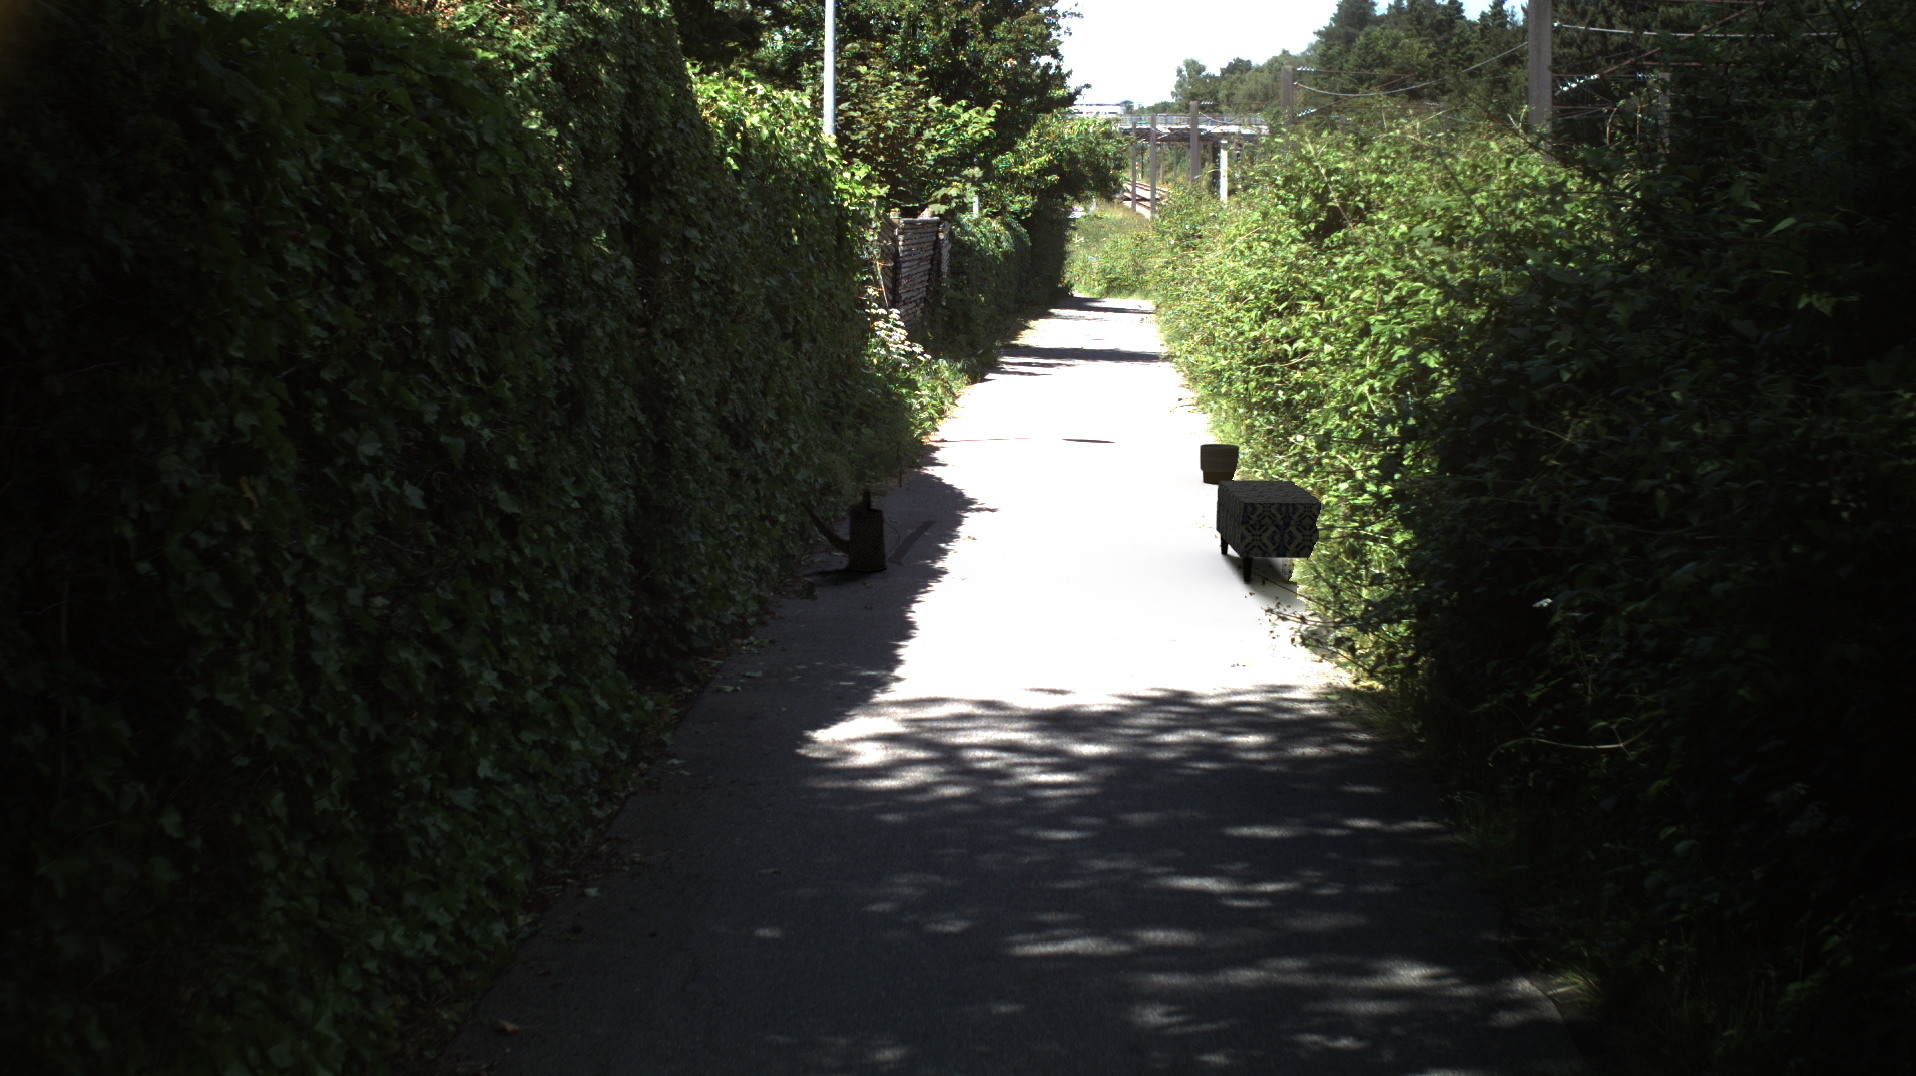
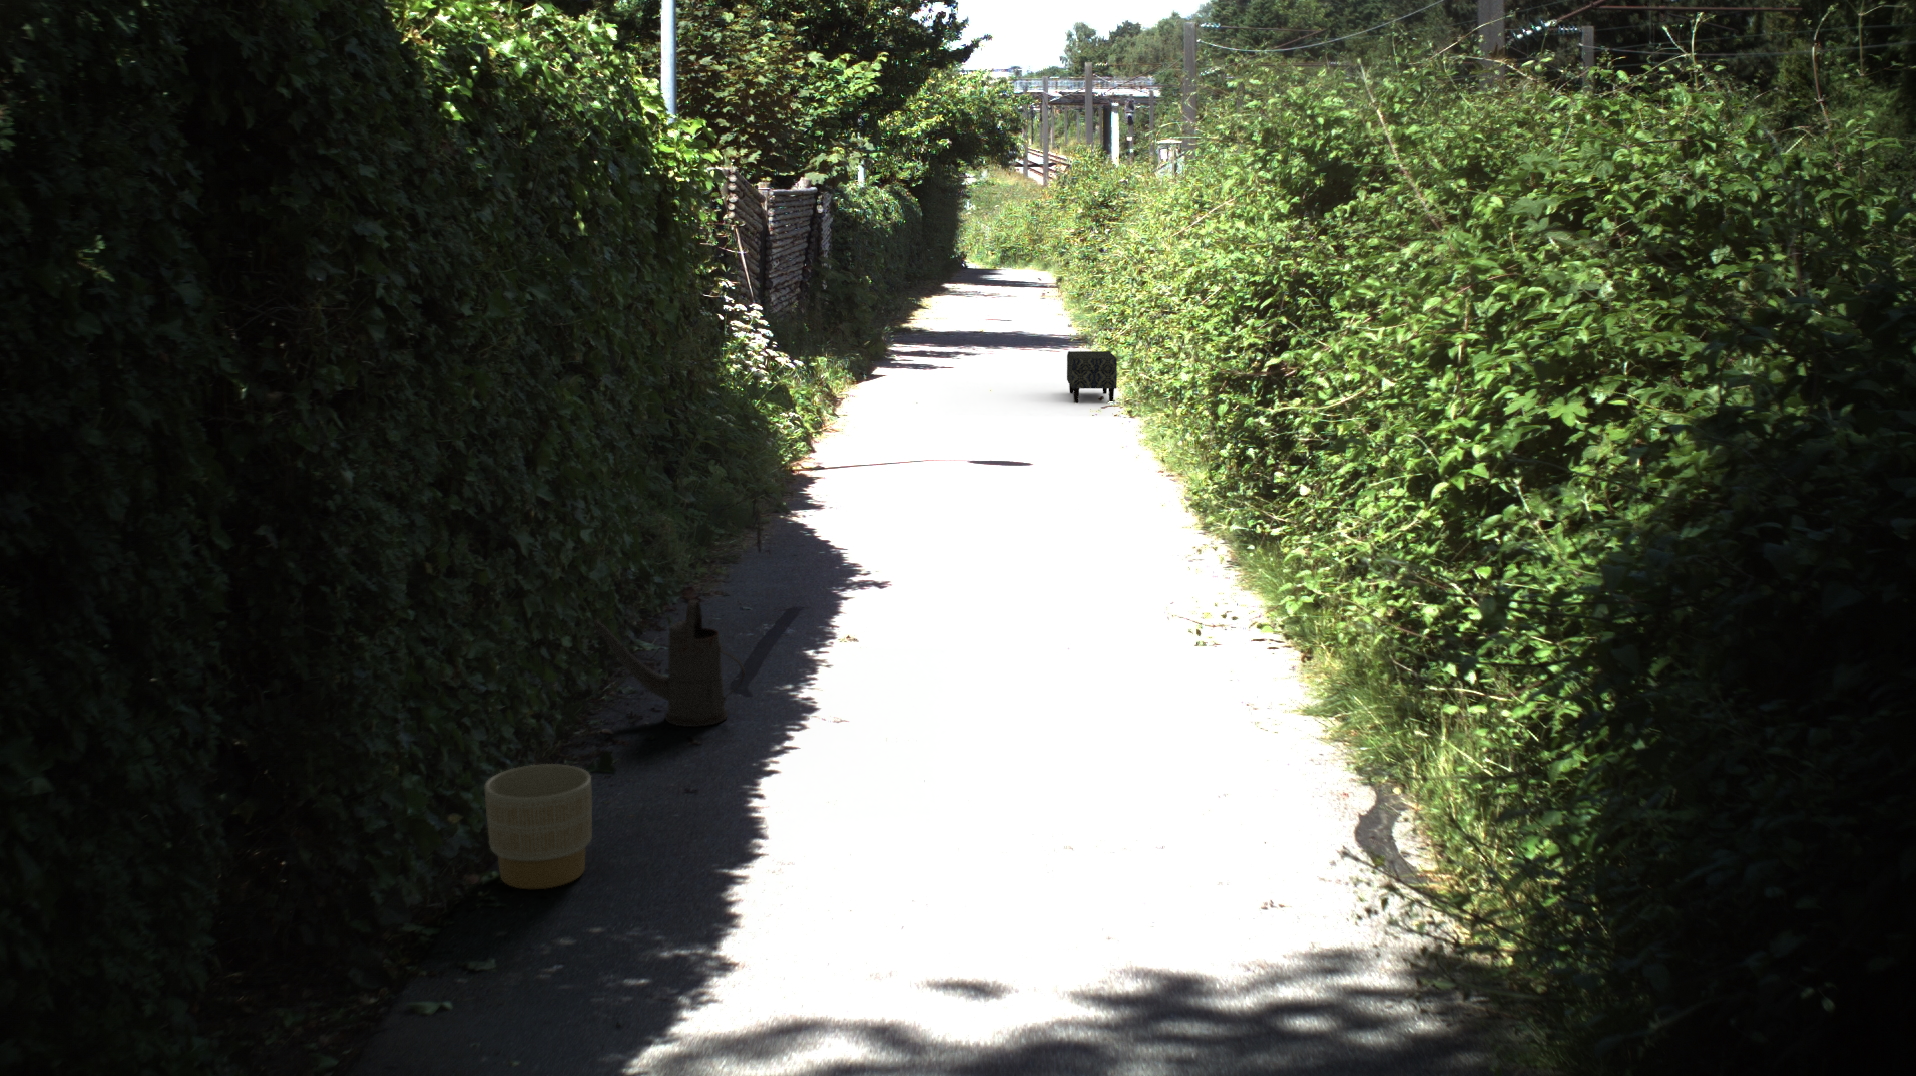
planter: present [1200,444,1239,484] -> present [484,764,592,889]
bench: present [1216,480,1321,582] -> present [1067,351,1117,402]

